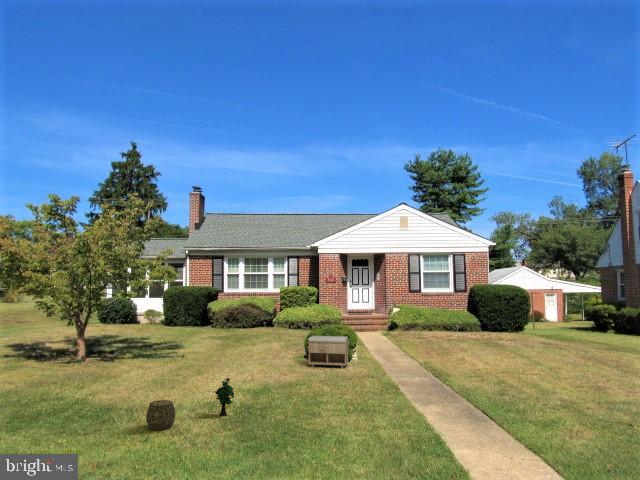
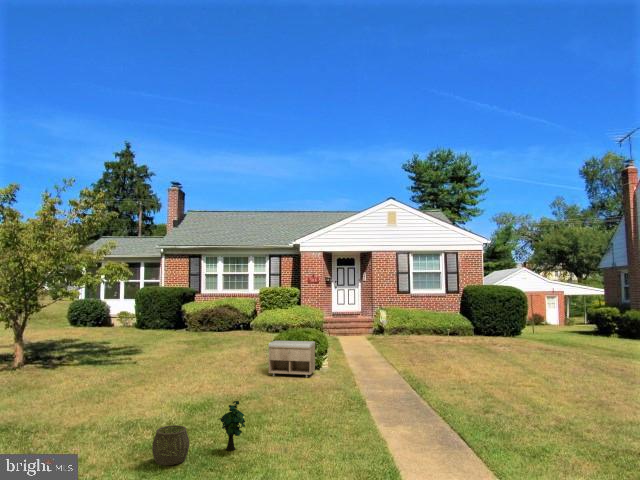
decorative plant: present [215,378,234,416] -> present [219,401,245,451]
woven basket: present [146,400,175,430] -> present [152,425,189,465]

